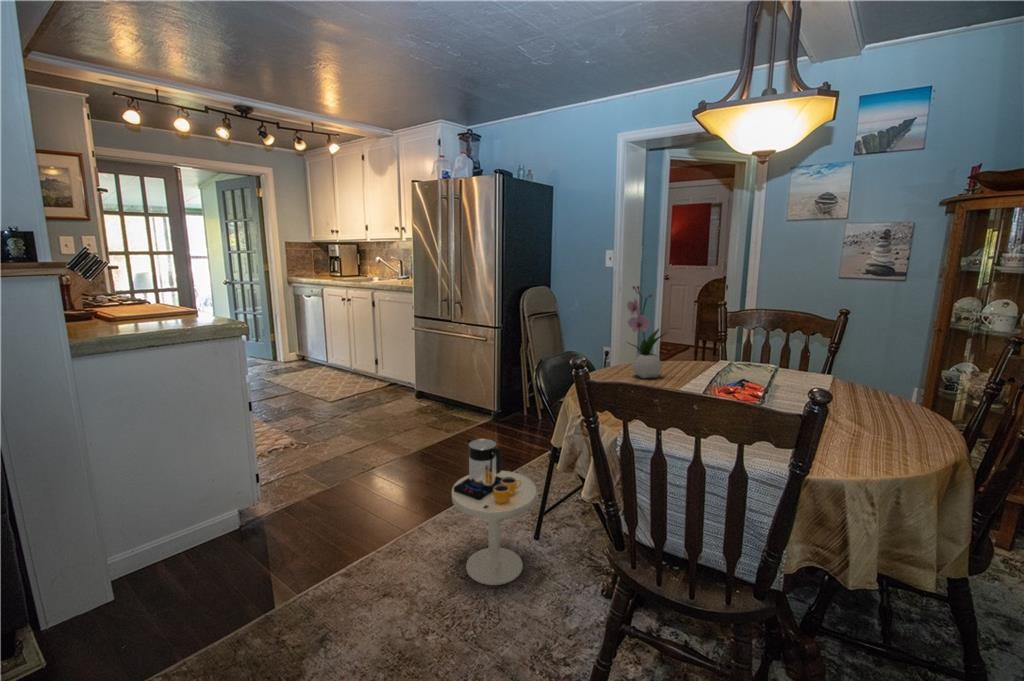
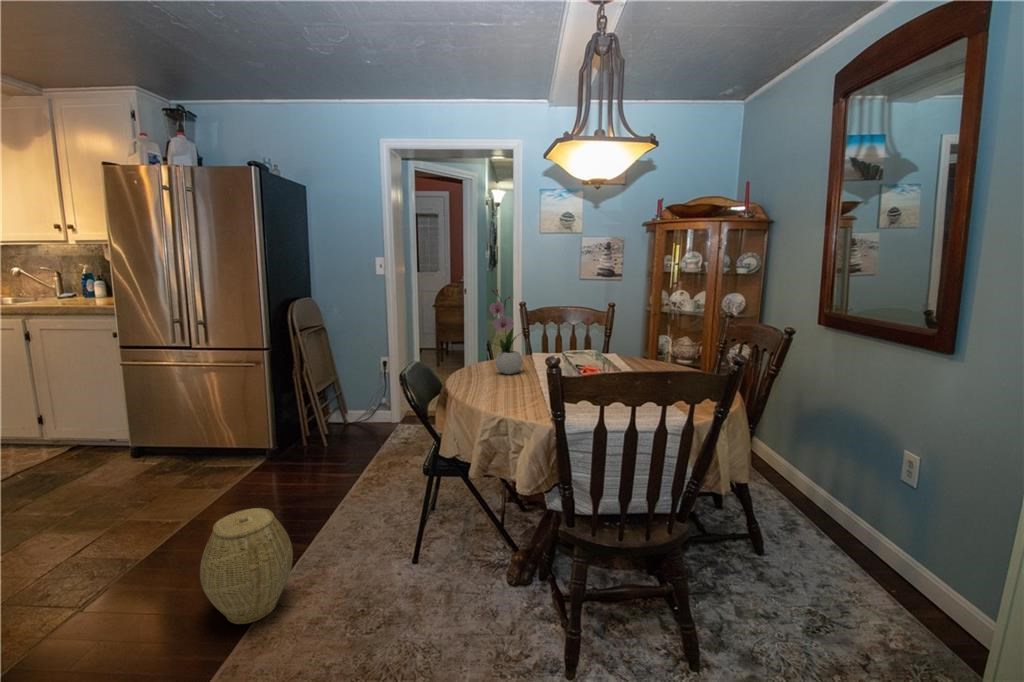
side table: present [452,439,536,585] -> none [340,468,438,630]
woven basket: none [377,448,441,533] -> present [200,508,293,624]

